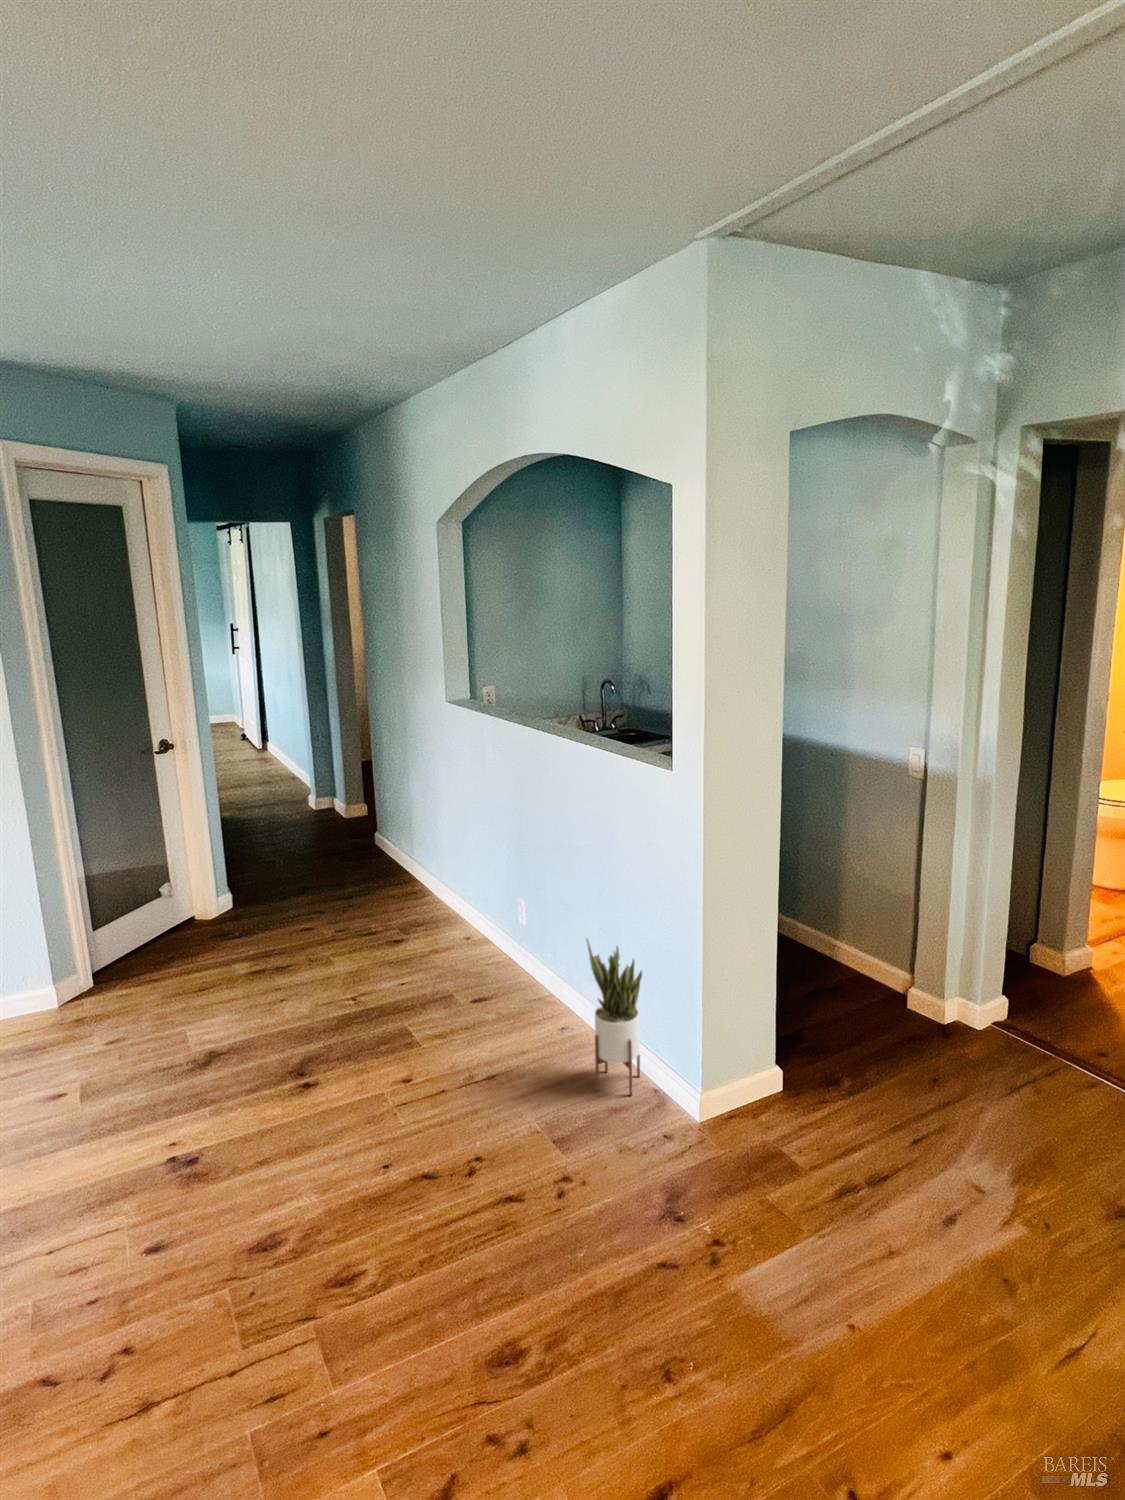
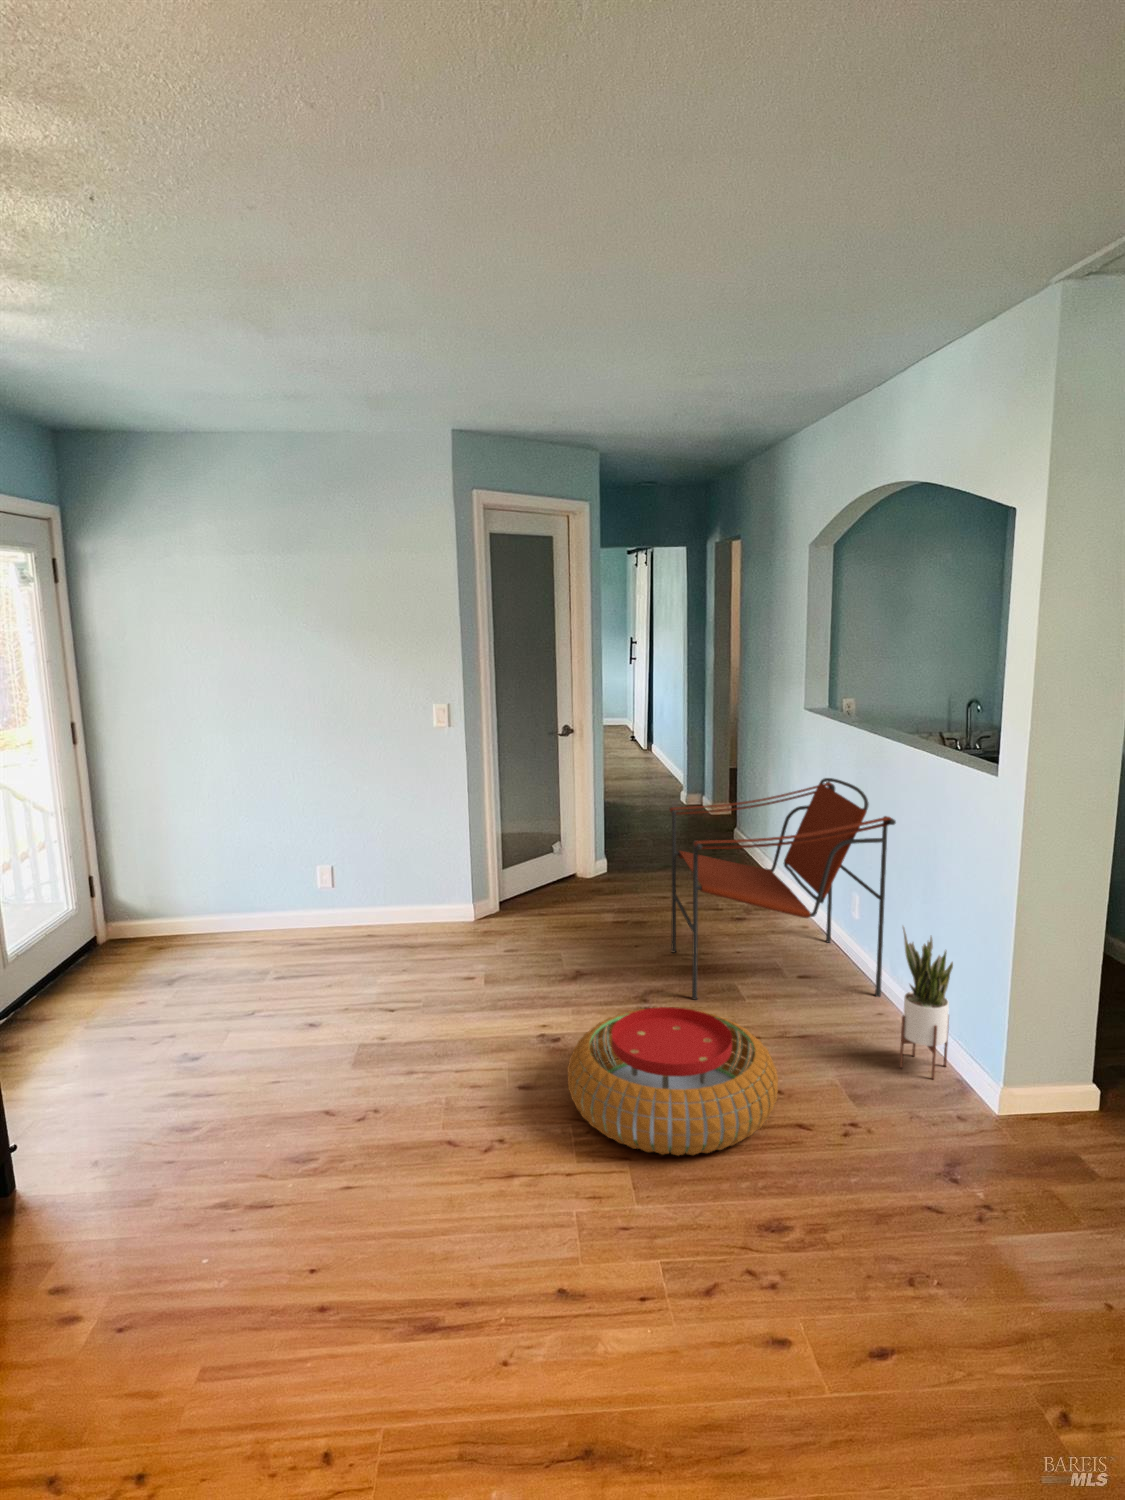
armchair: none [306,778,562,1056] -> present [669,778,896,999]
pouf: none [213,1084,482,1300] -> present [567,1007,778,1156]

